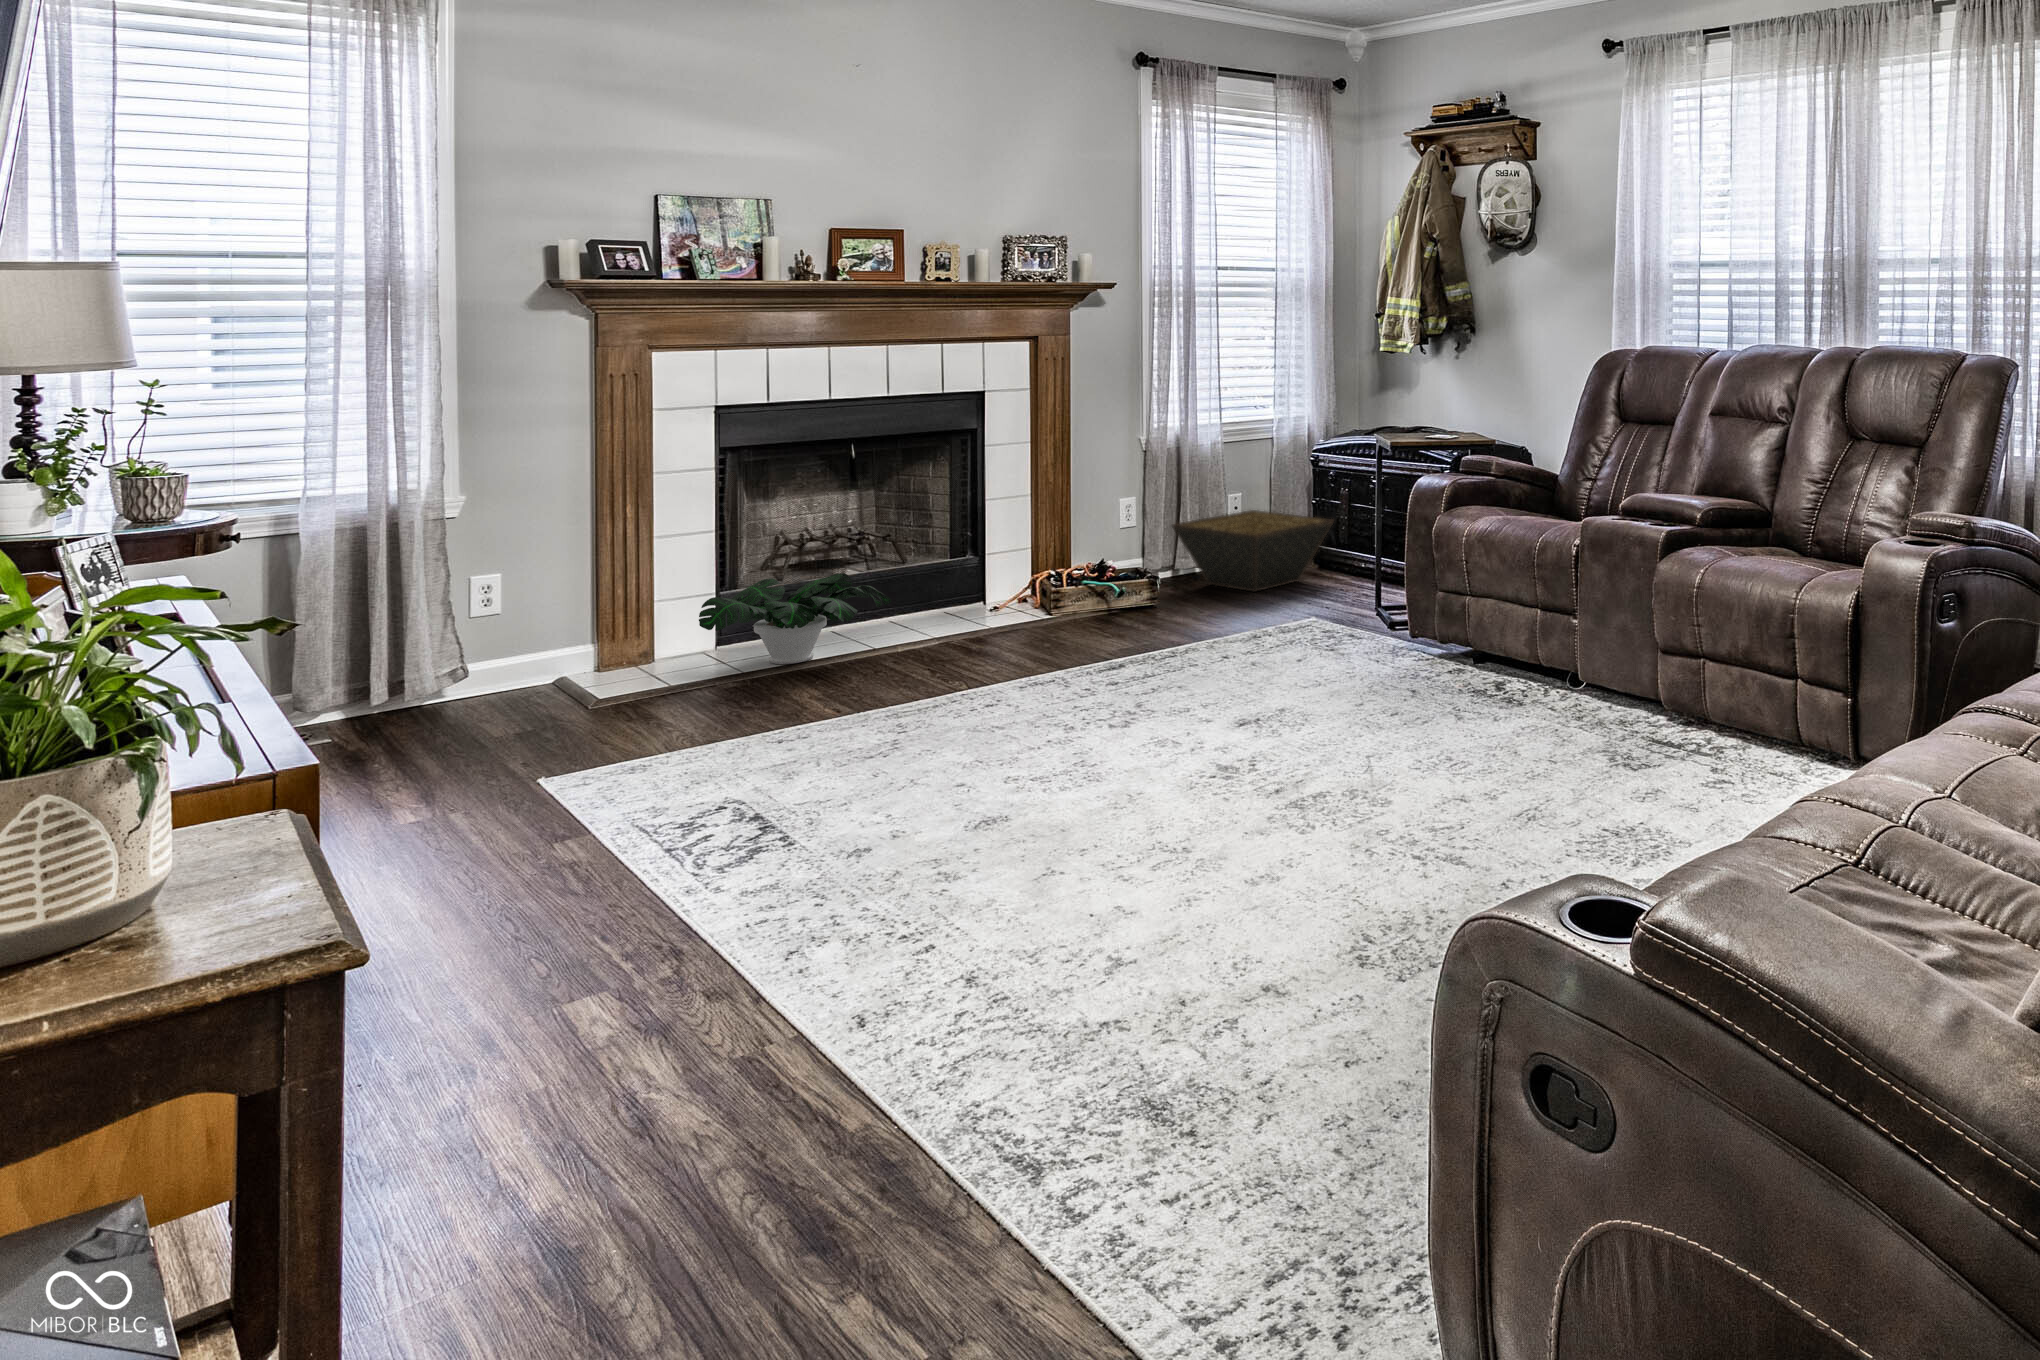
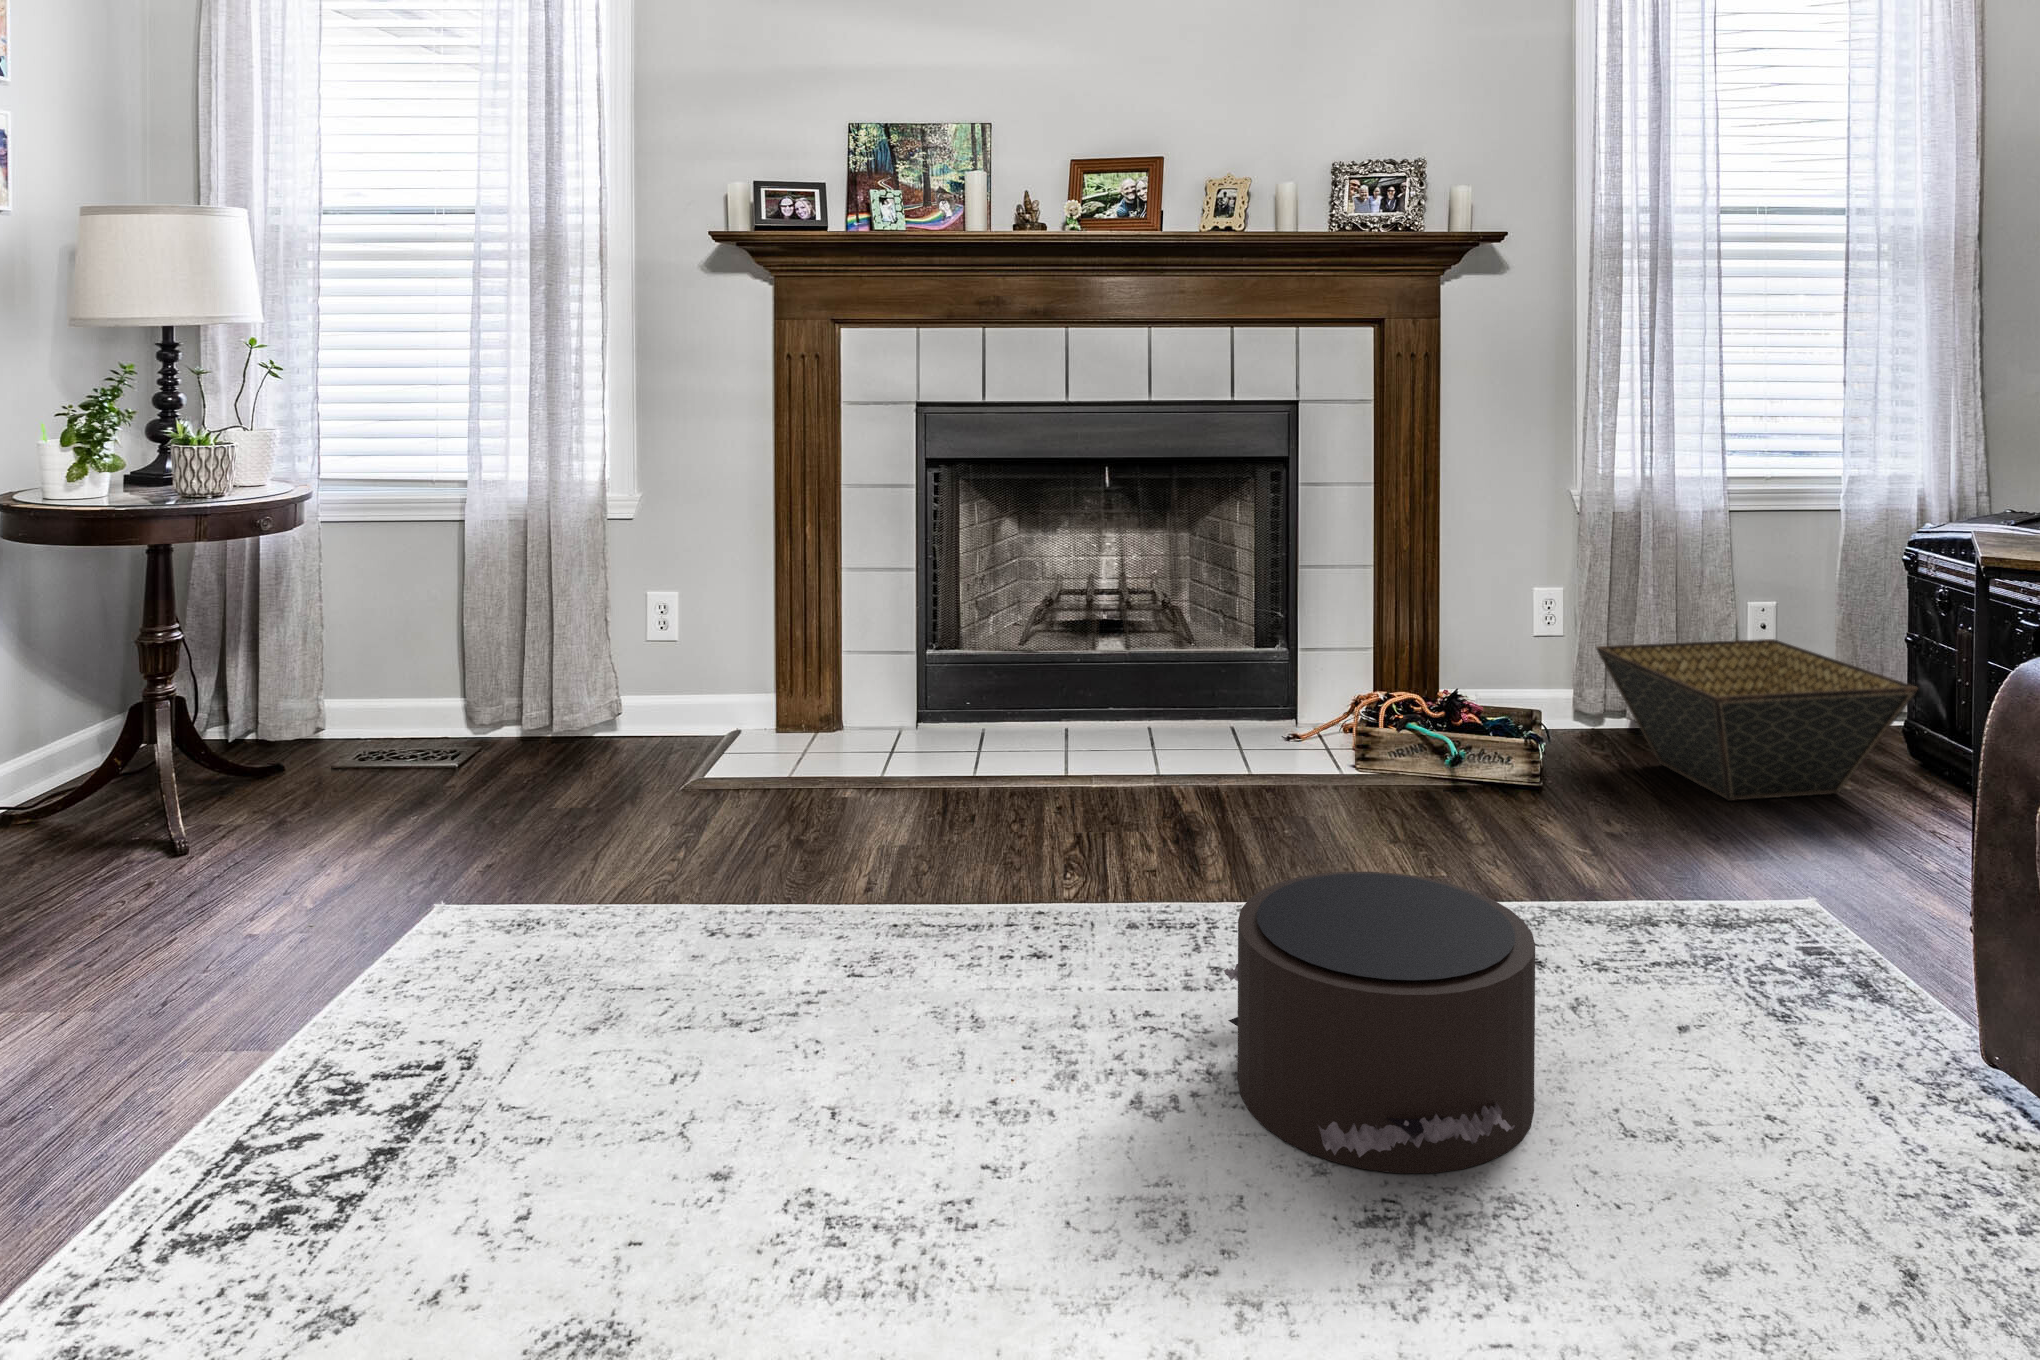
potted plant: present [699,573,891,664] -> none [824,645,1072,776]
pouf: none [1113,613,1284,720] -> present [1224,872,1535,1173]

